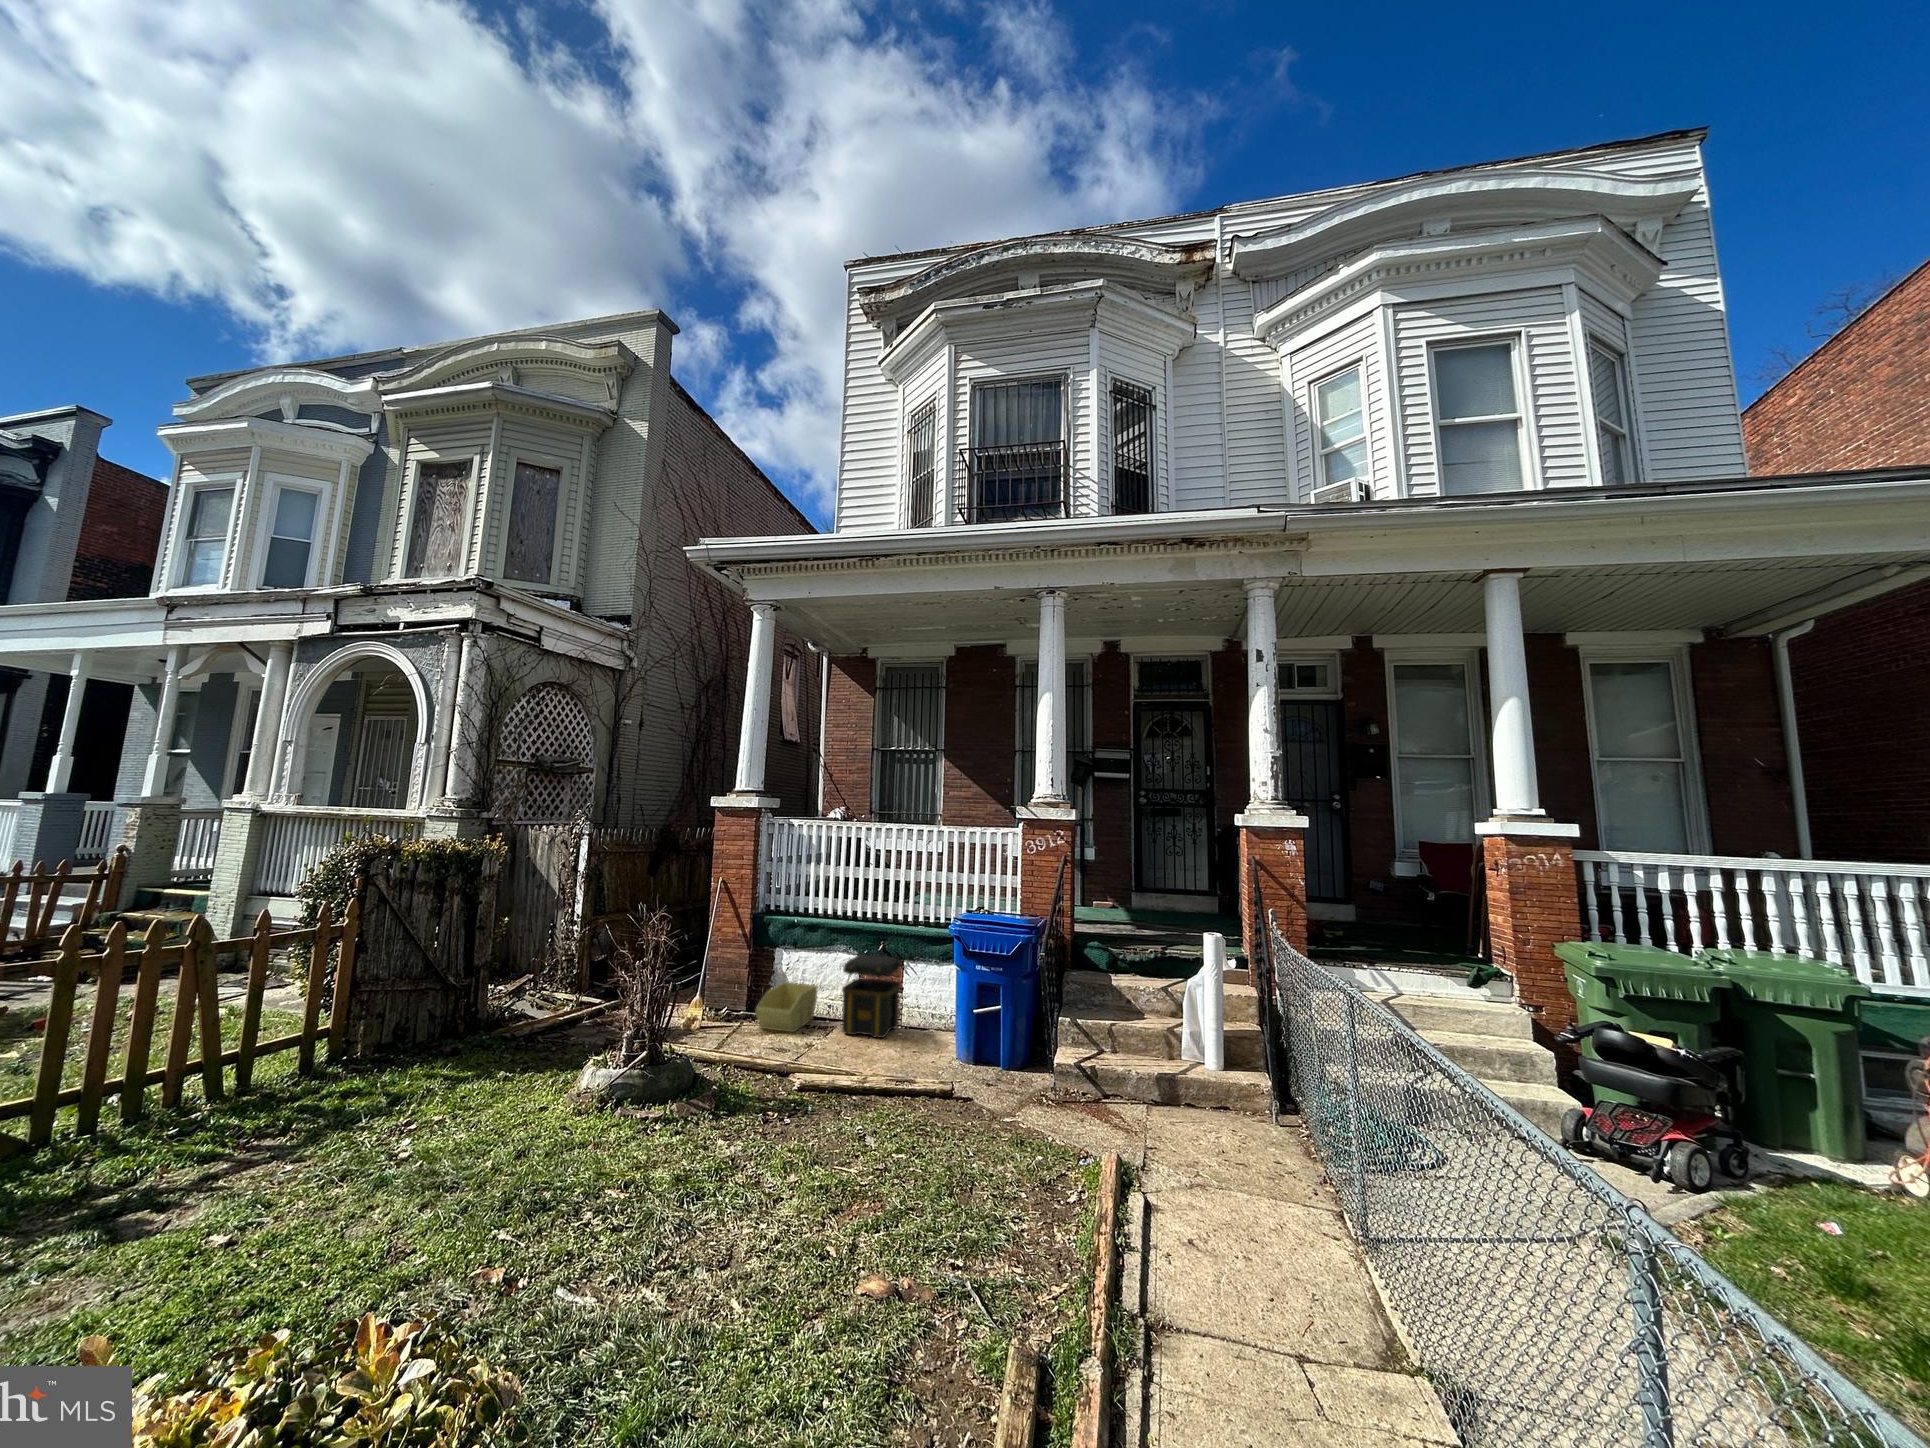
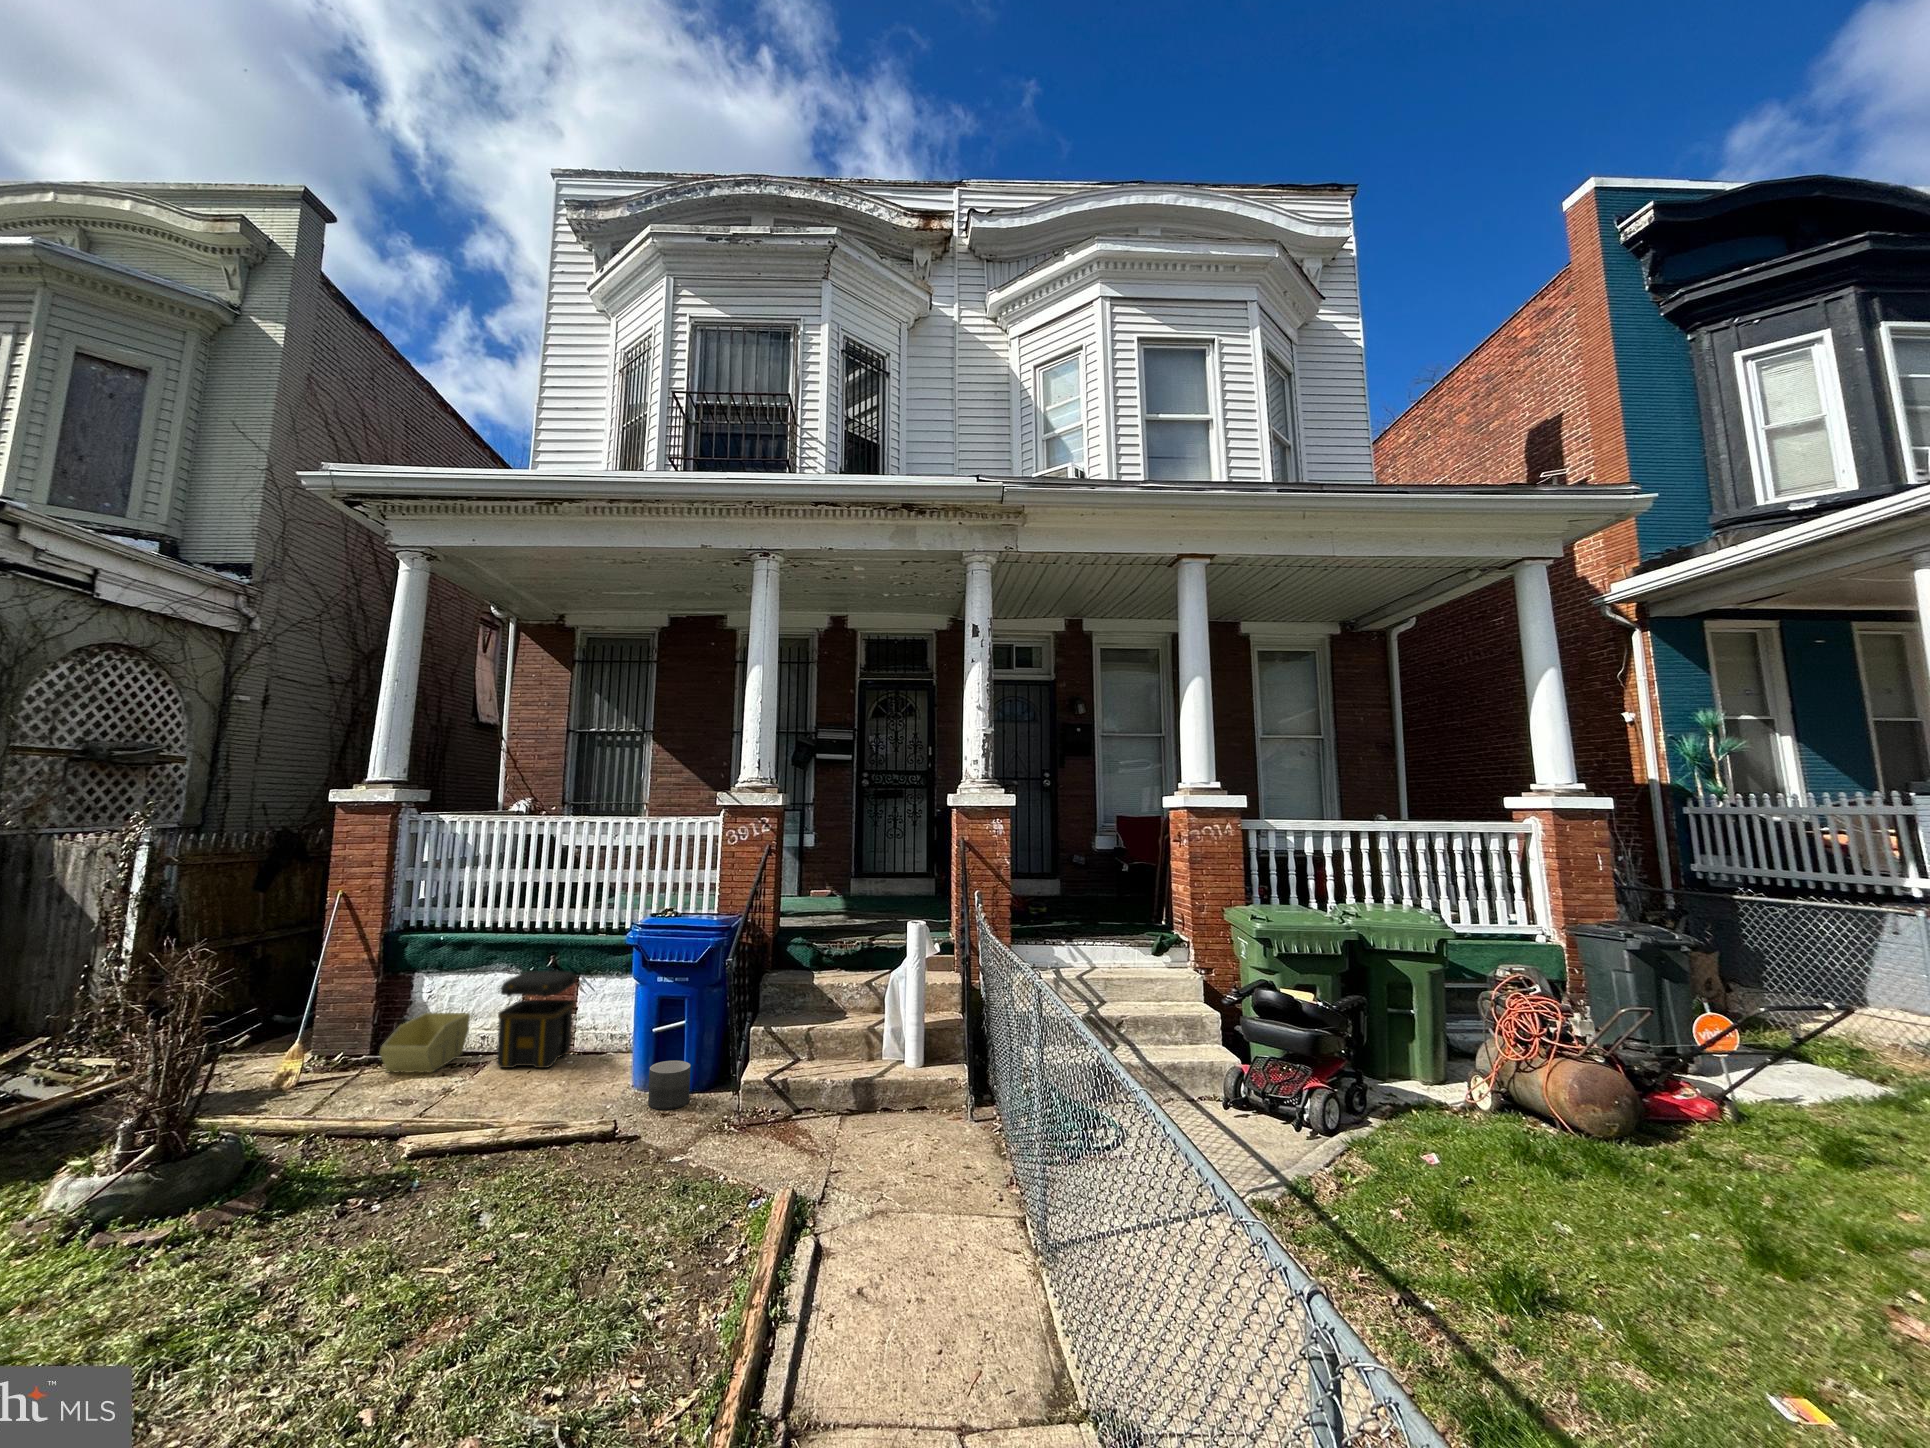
planter: none [972,1043,1007,1086] -> present [648,1061,691,1110]

